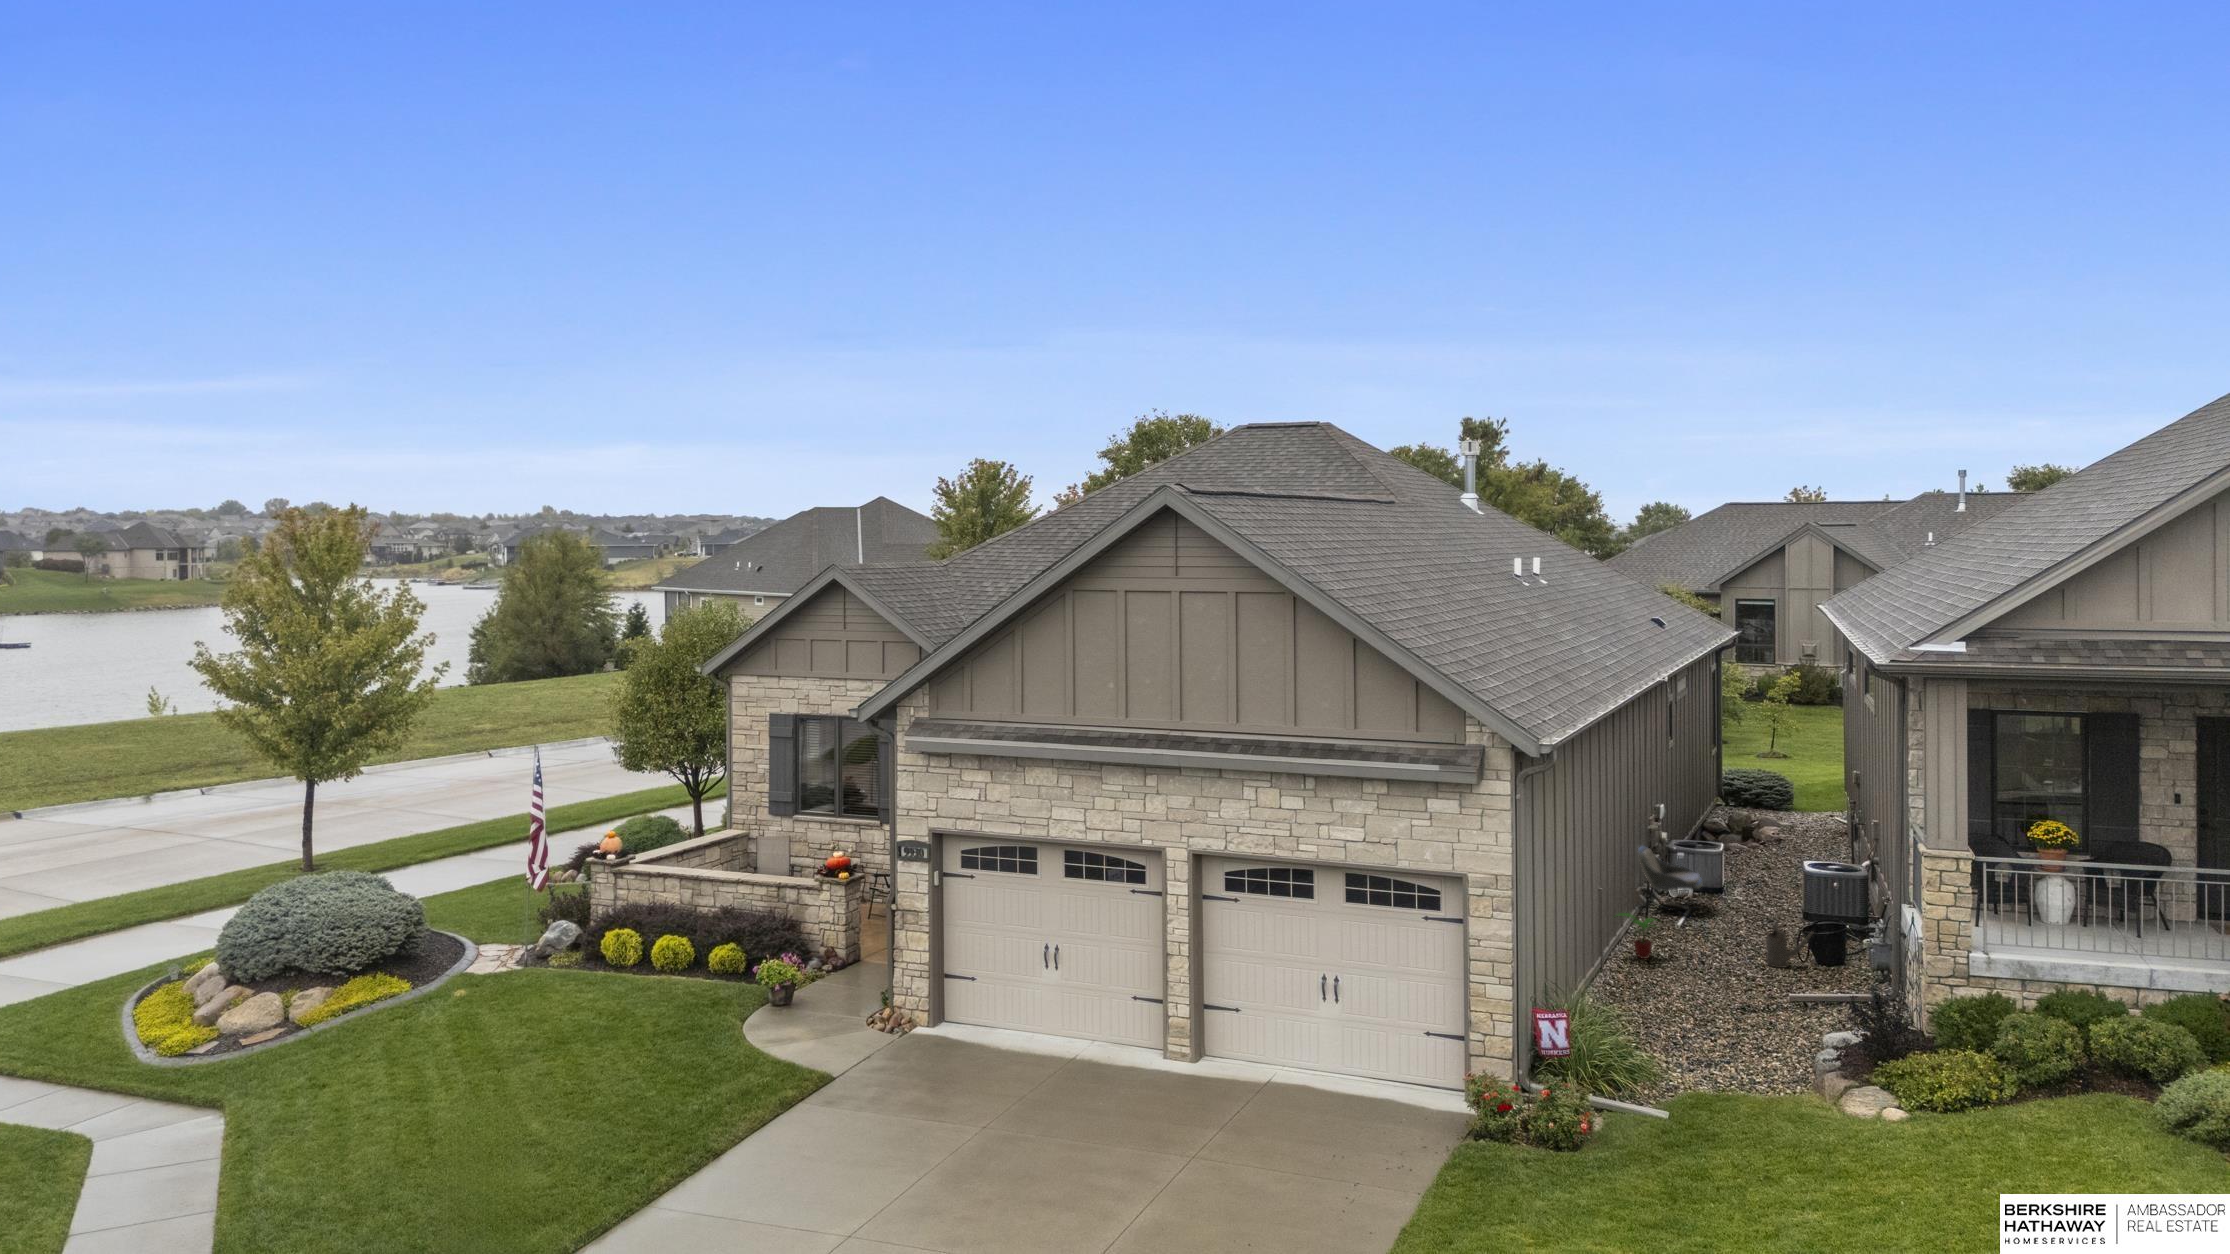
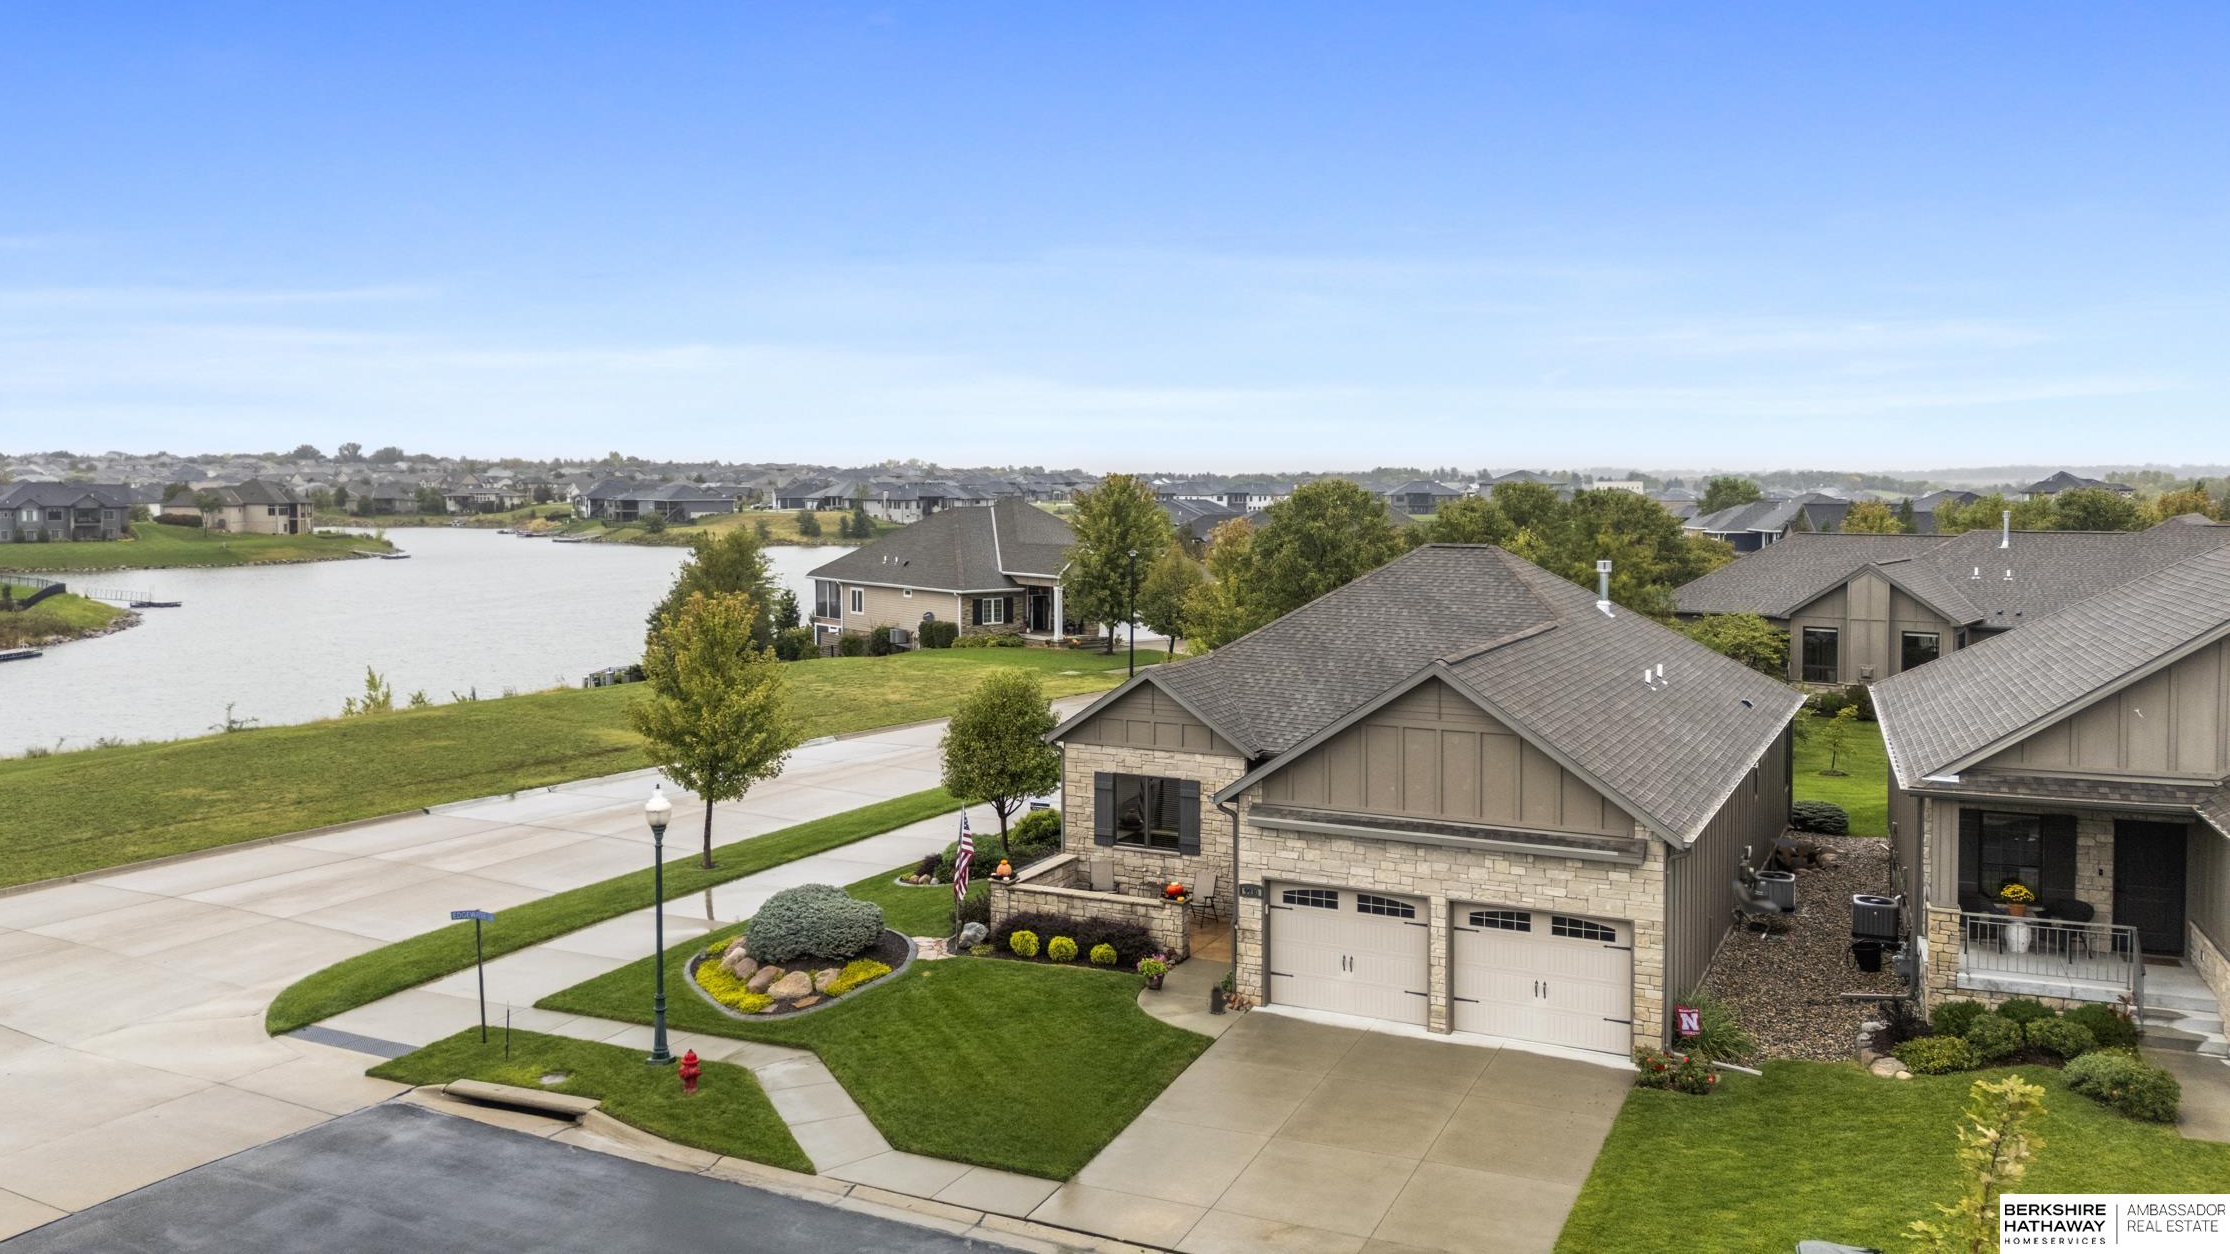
bench: none [1691,804,1734,839] -> present [1770,838,1803,866]
potted plant: present [1618,913,1654,959] -> none [1716,933,1752,966]
watering can: present [1766,923,1813,968] -> present [1207,984,1238,1014]

